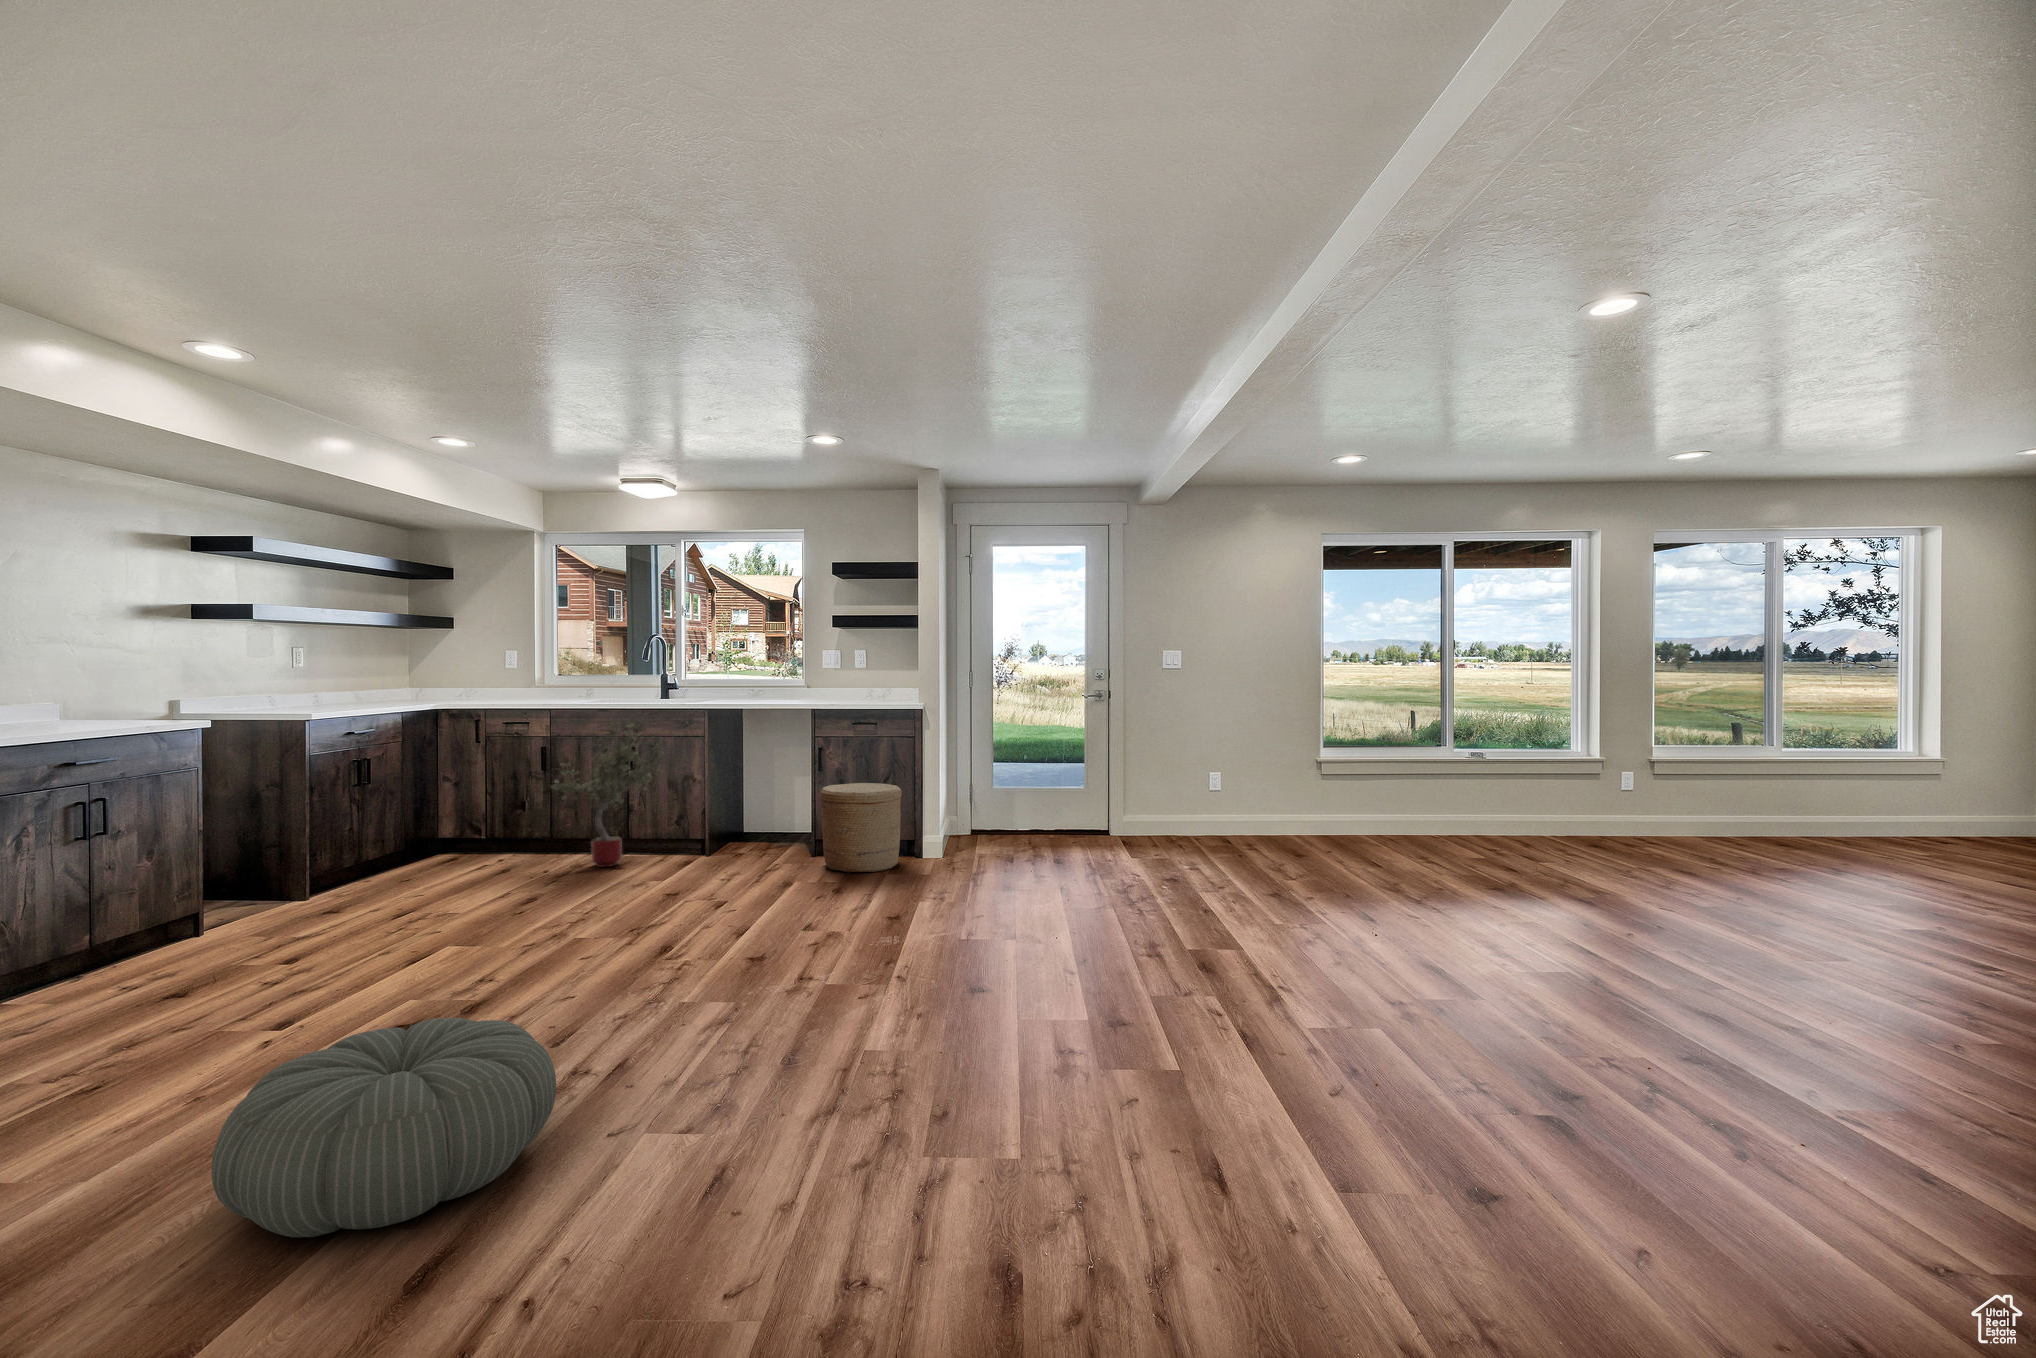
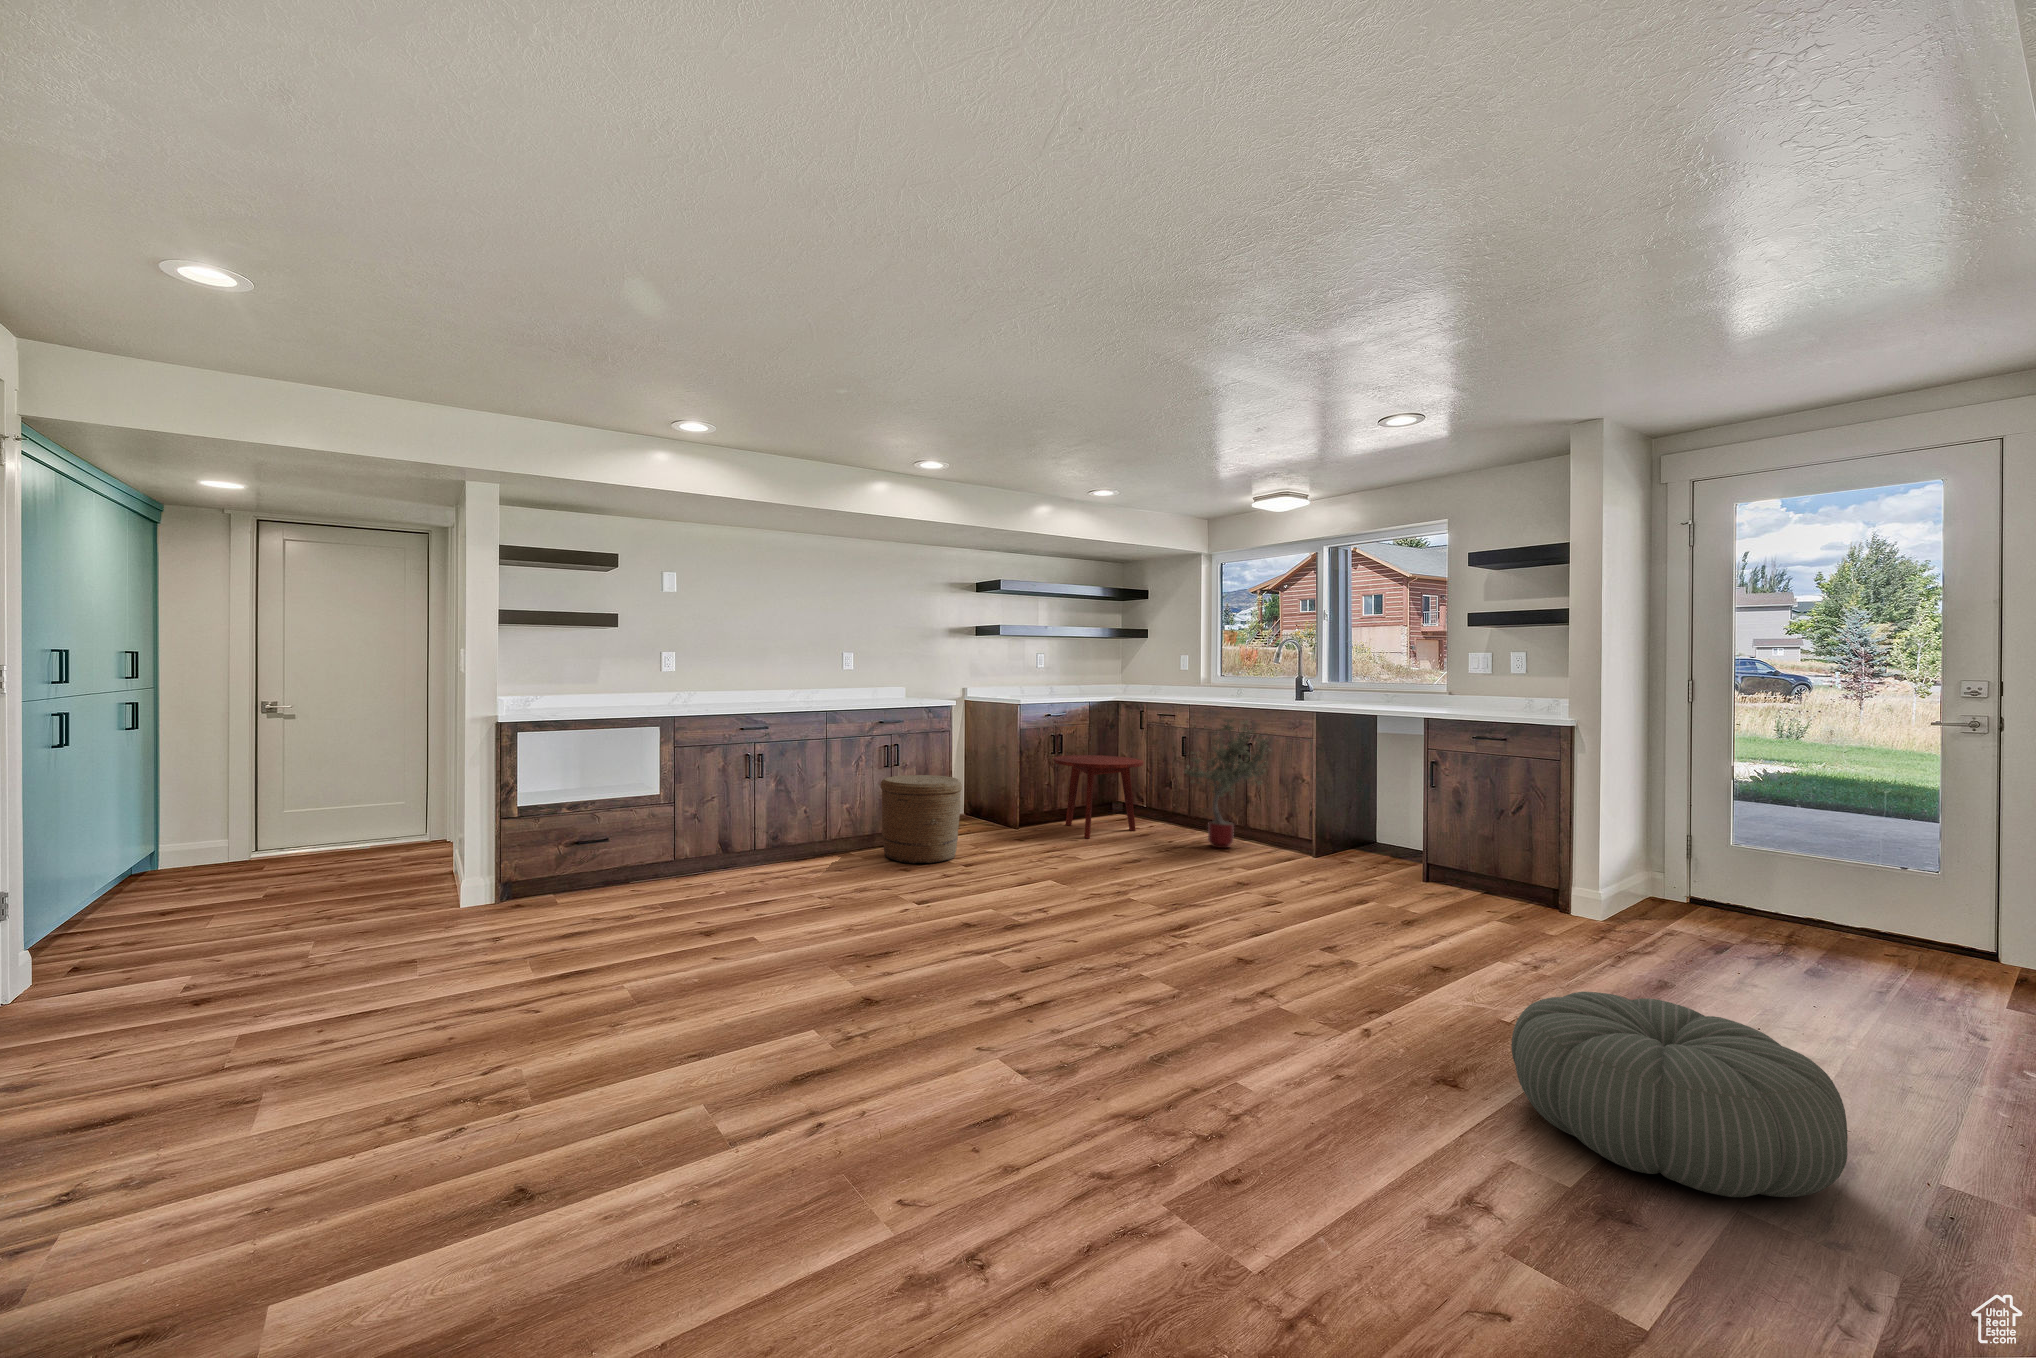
side table: none [359,779,497,890] -> present [1053,755,1143,838]
woven basket: present [819,783,902,873] -> present [881,775,962,864]
pouf: present [212,1018,556,1237] -> present [1511,992,1848,1197]

